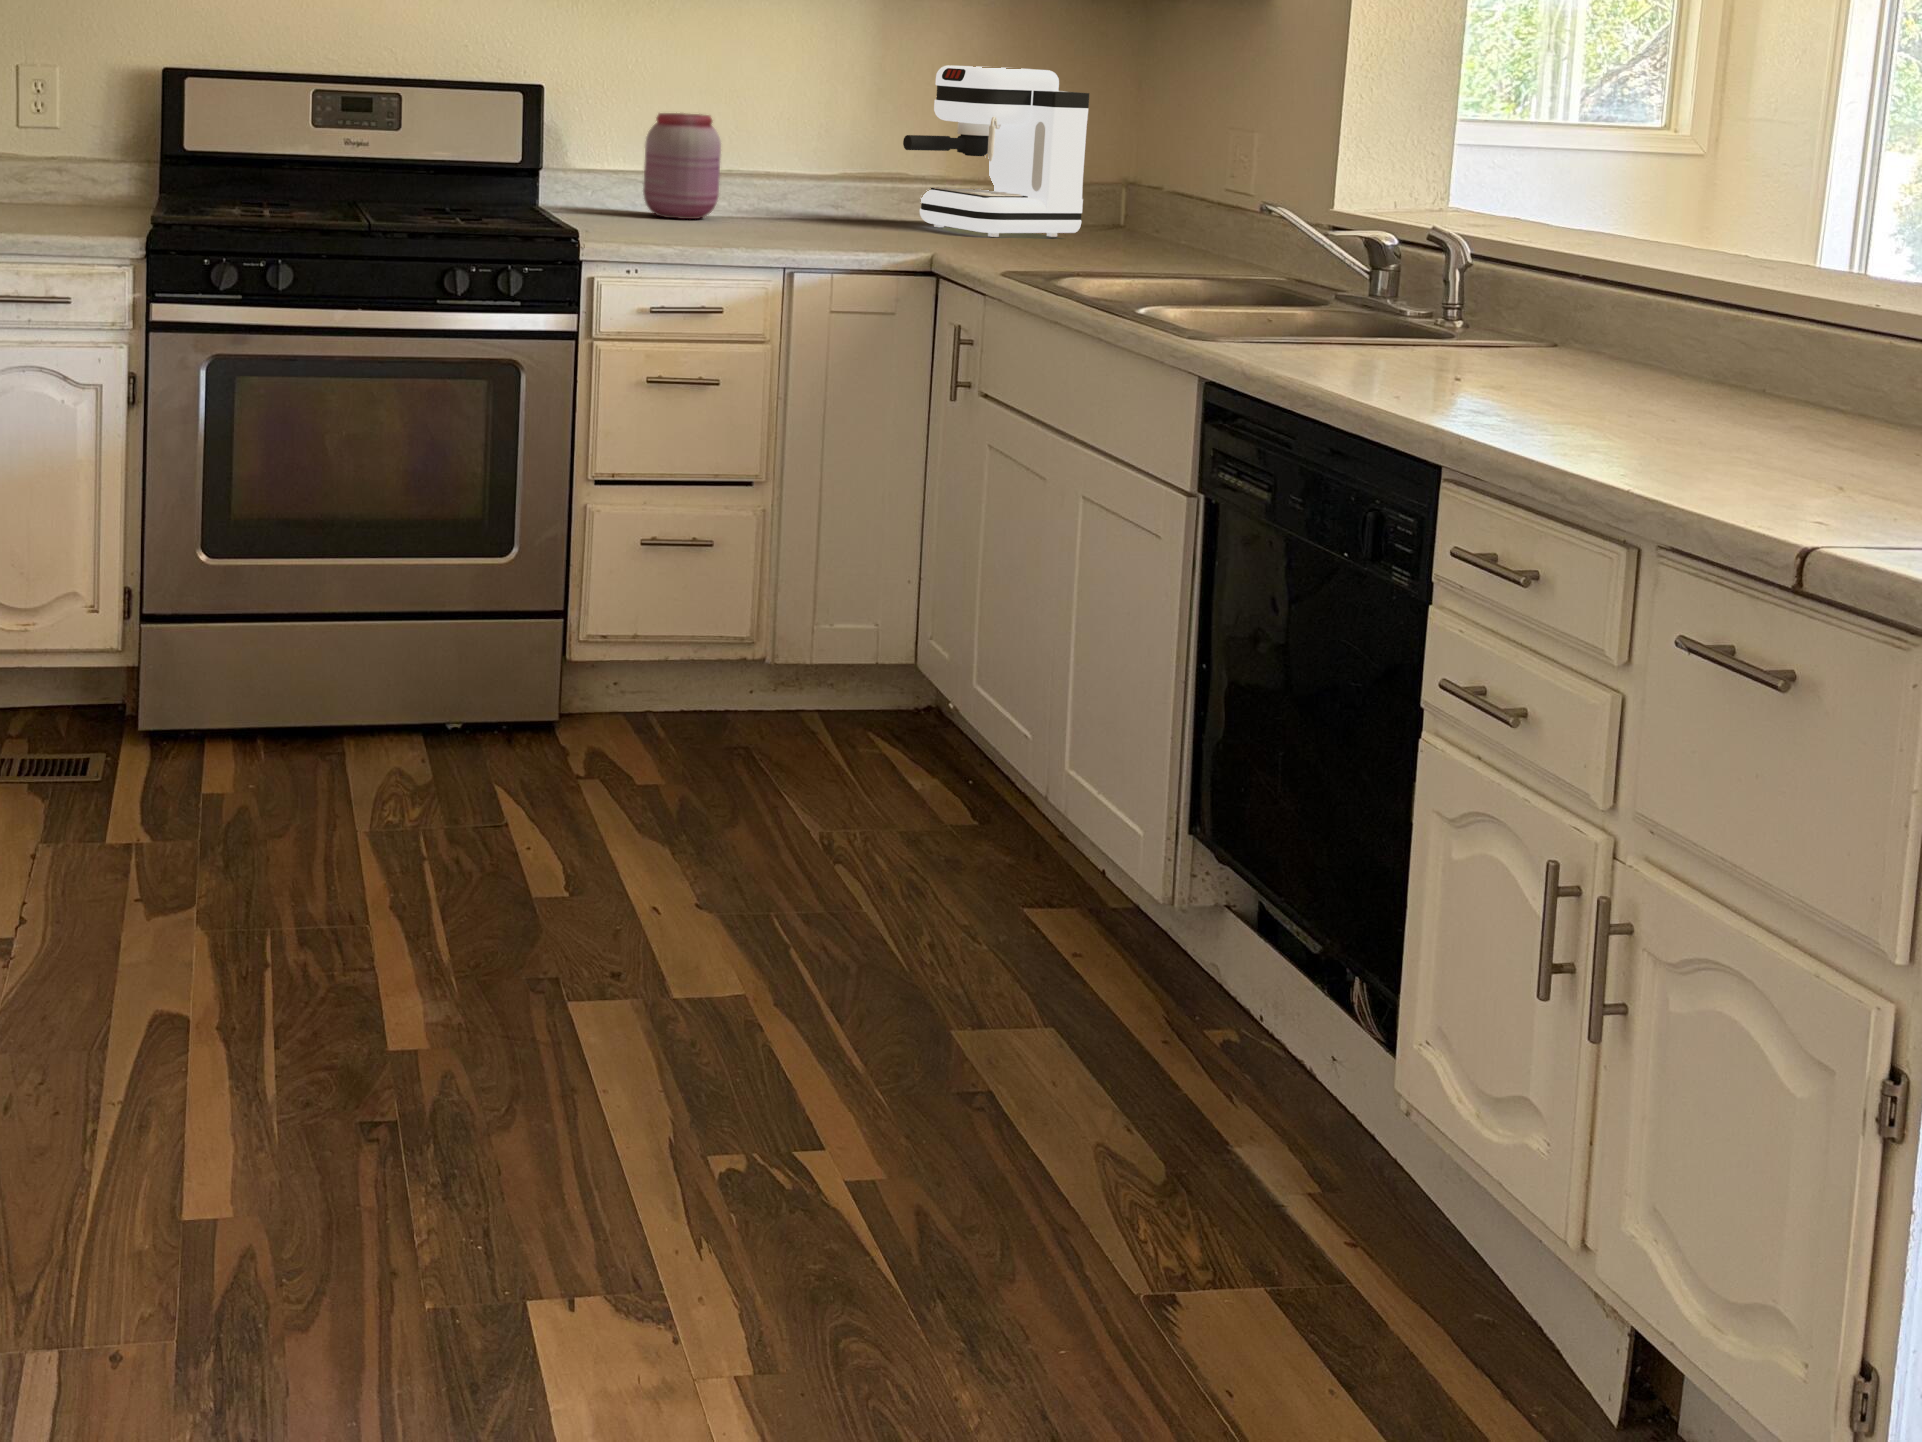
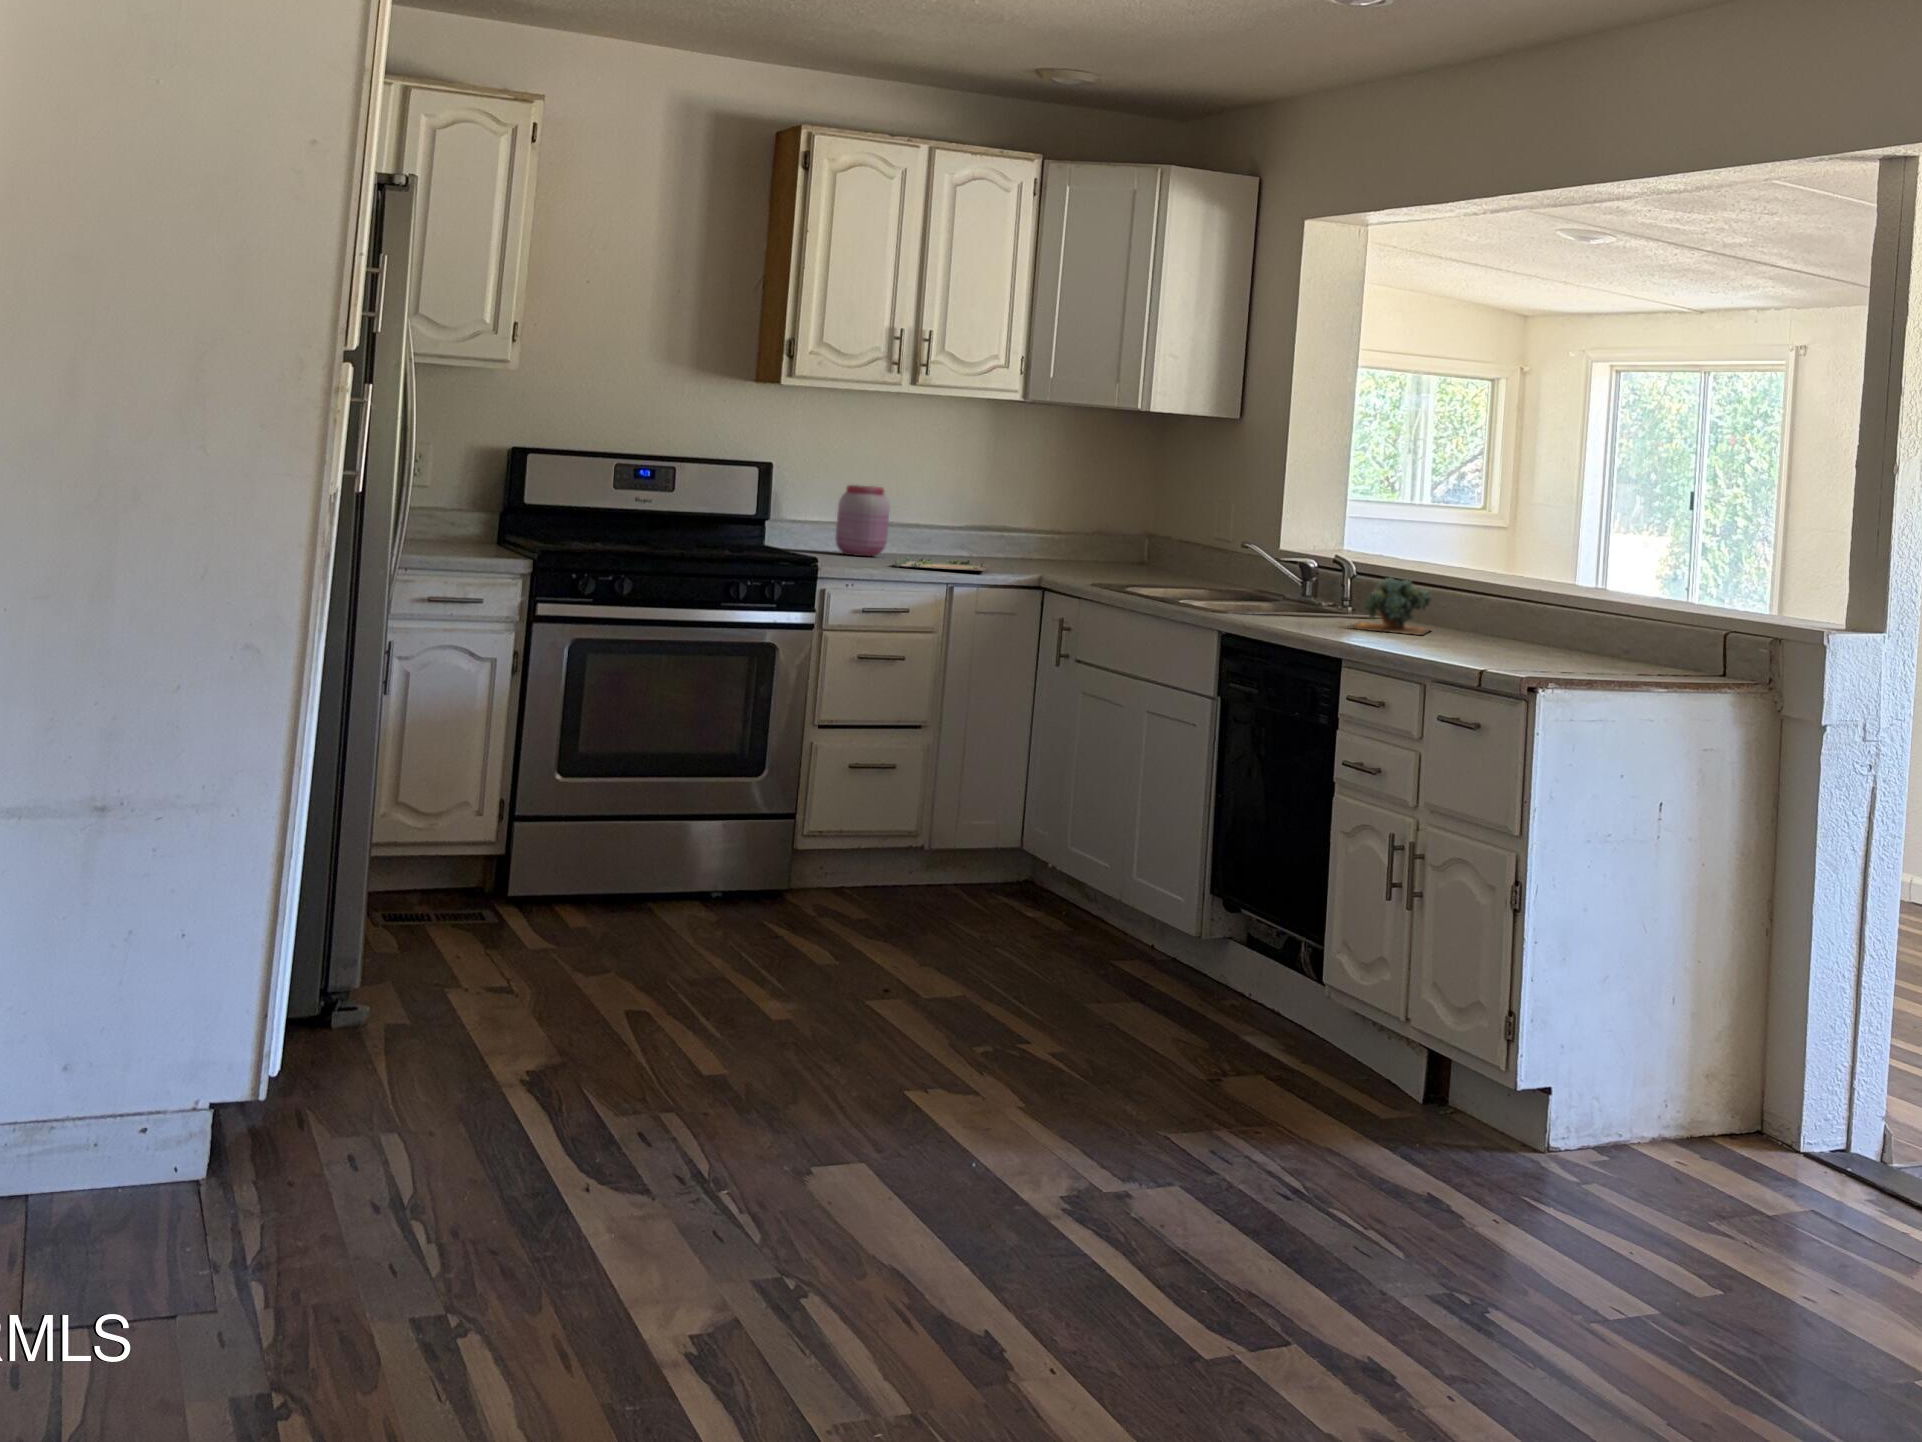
coffee maker: present [903,65,1089,237] -> none [1008,458,1129,571]
tray: none [700,214,861,247] -> present [894,555,989,571]
succulent plant: none [1449,280,1629,400] -> present [1347,577,1432,635]

